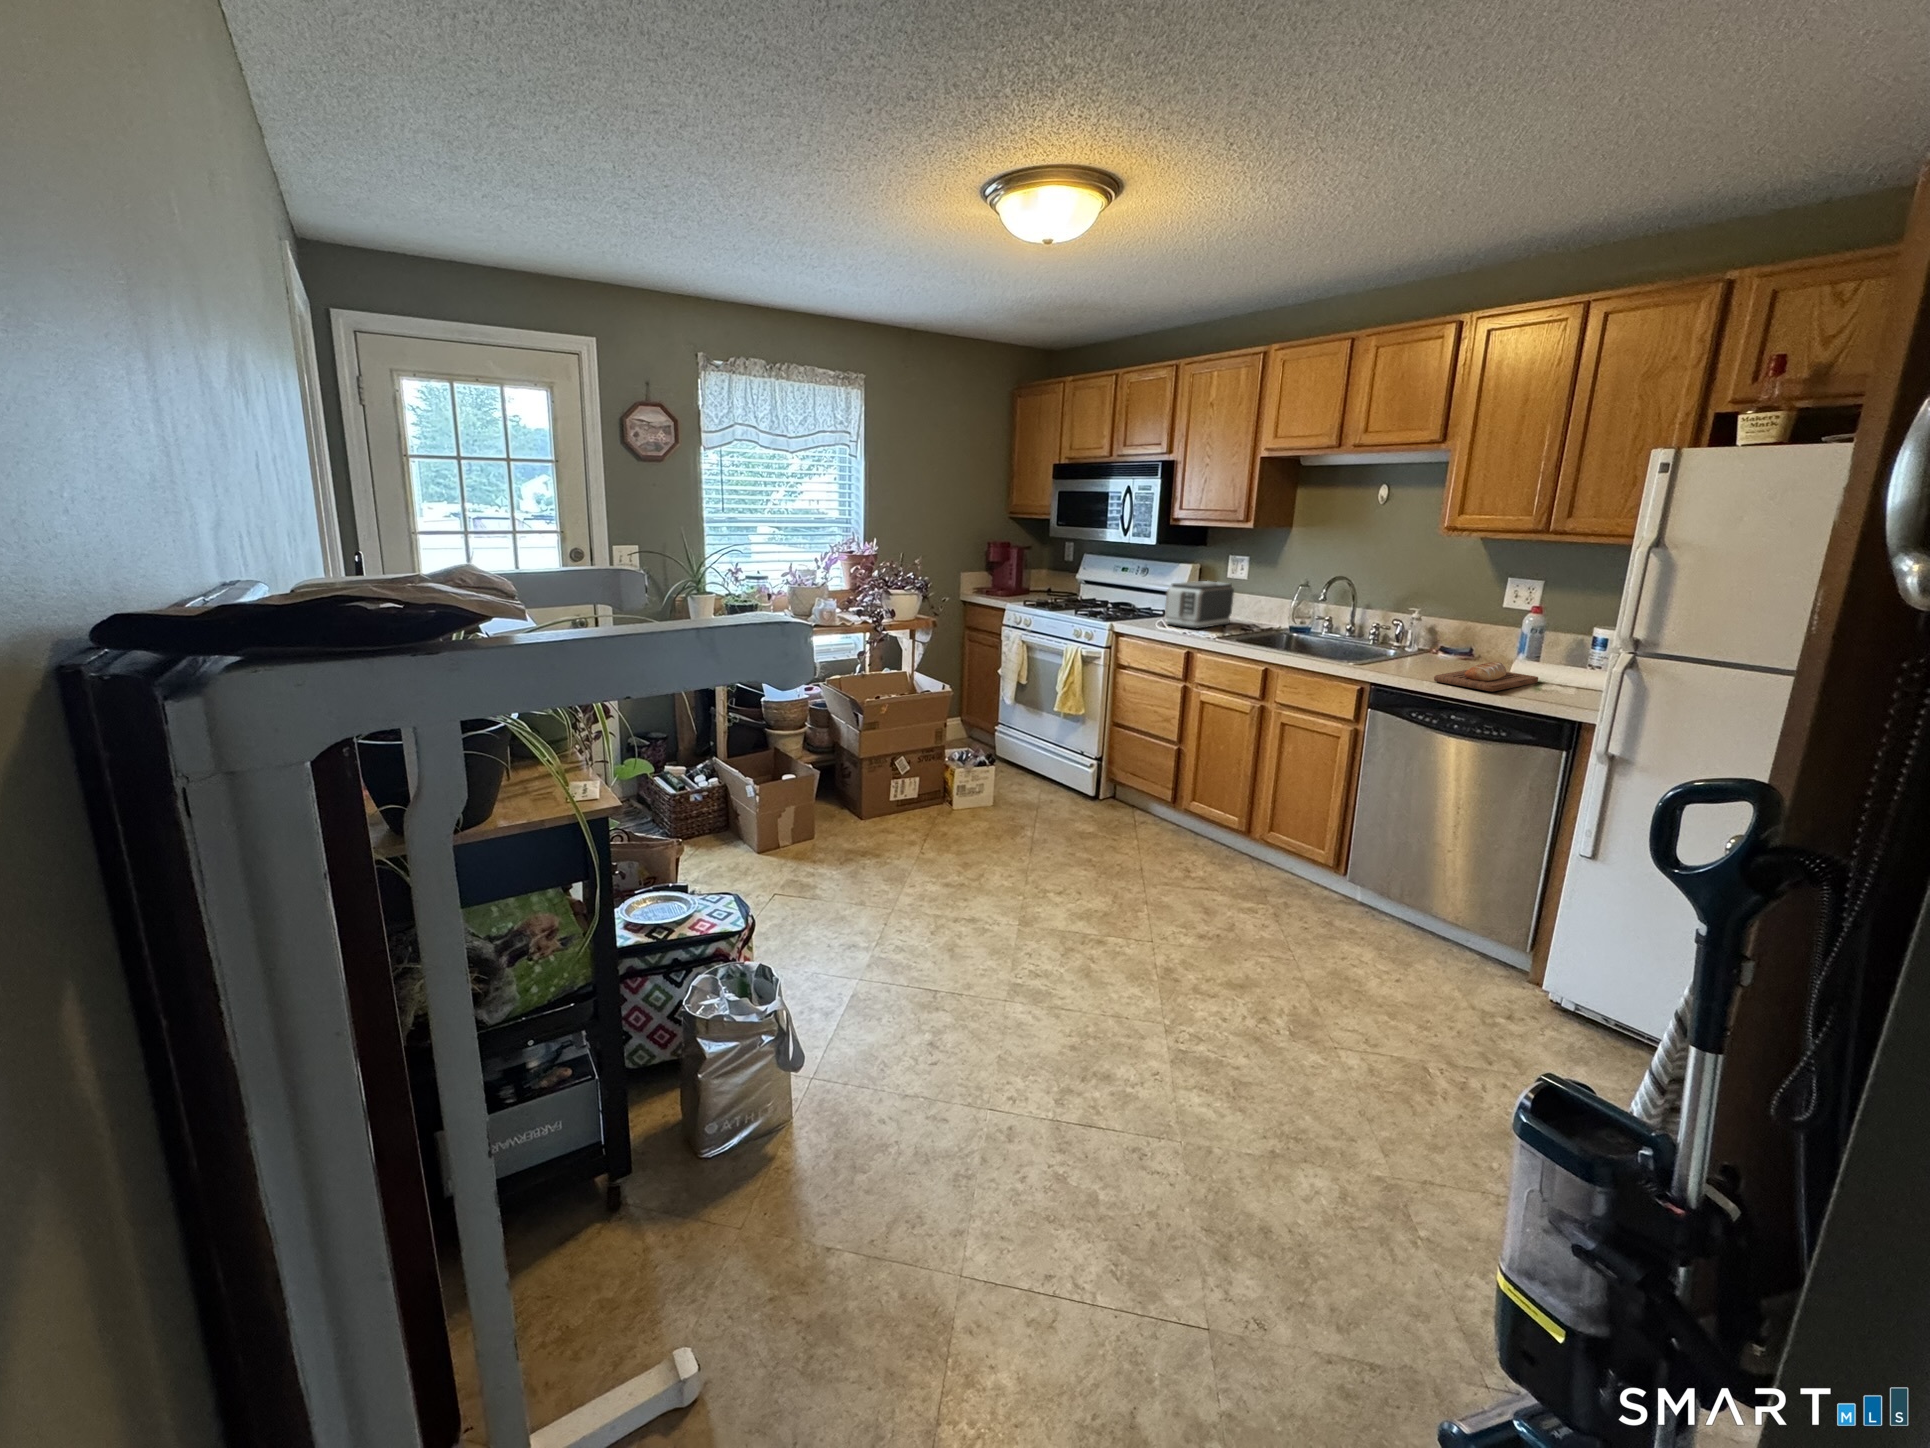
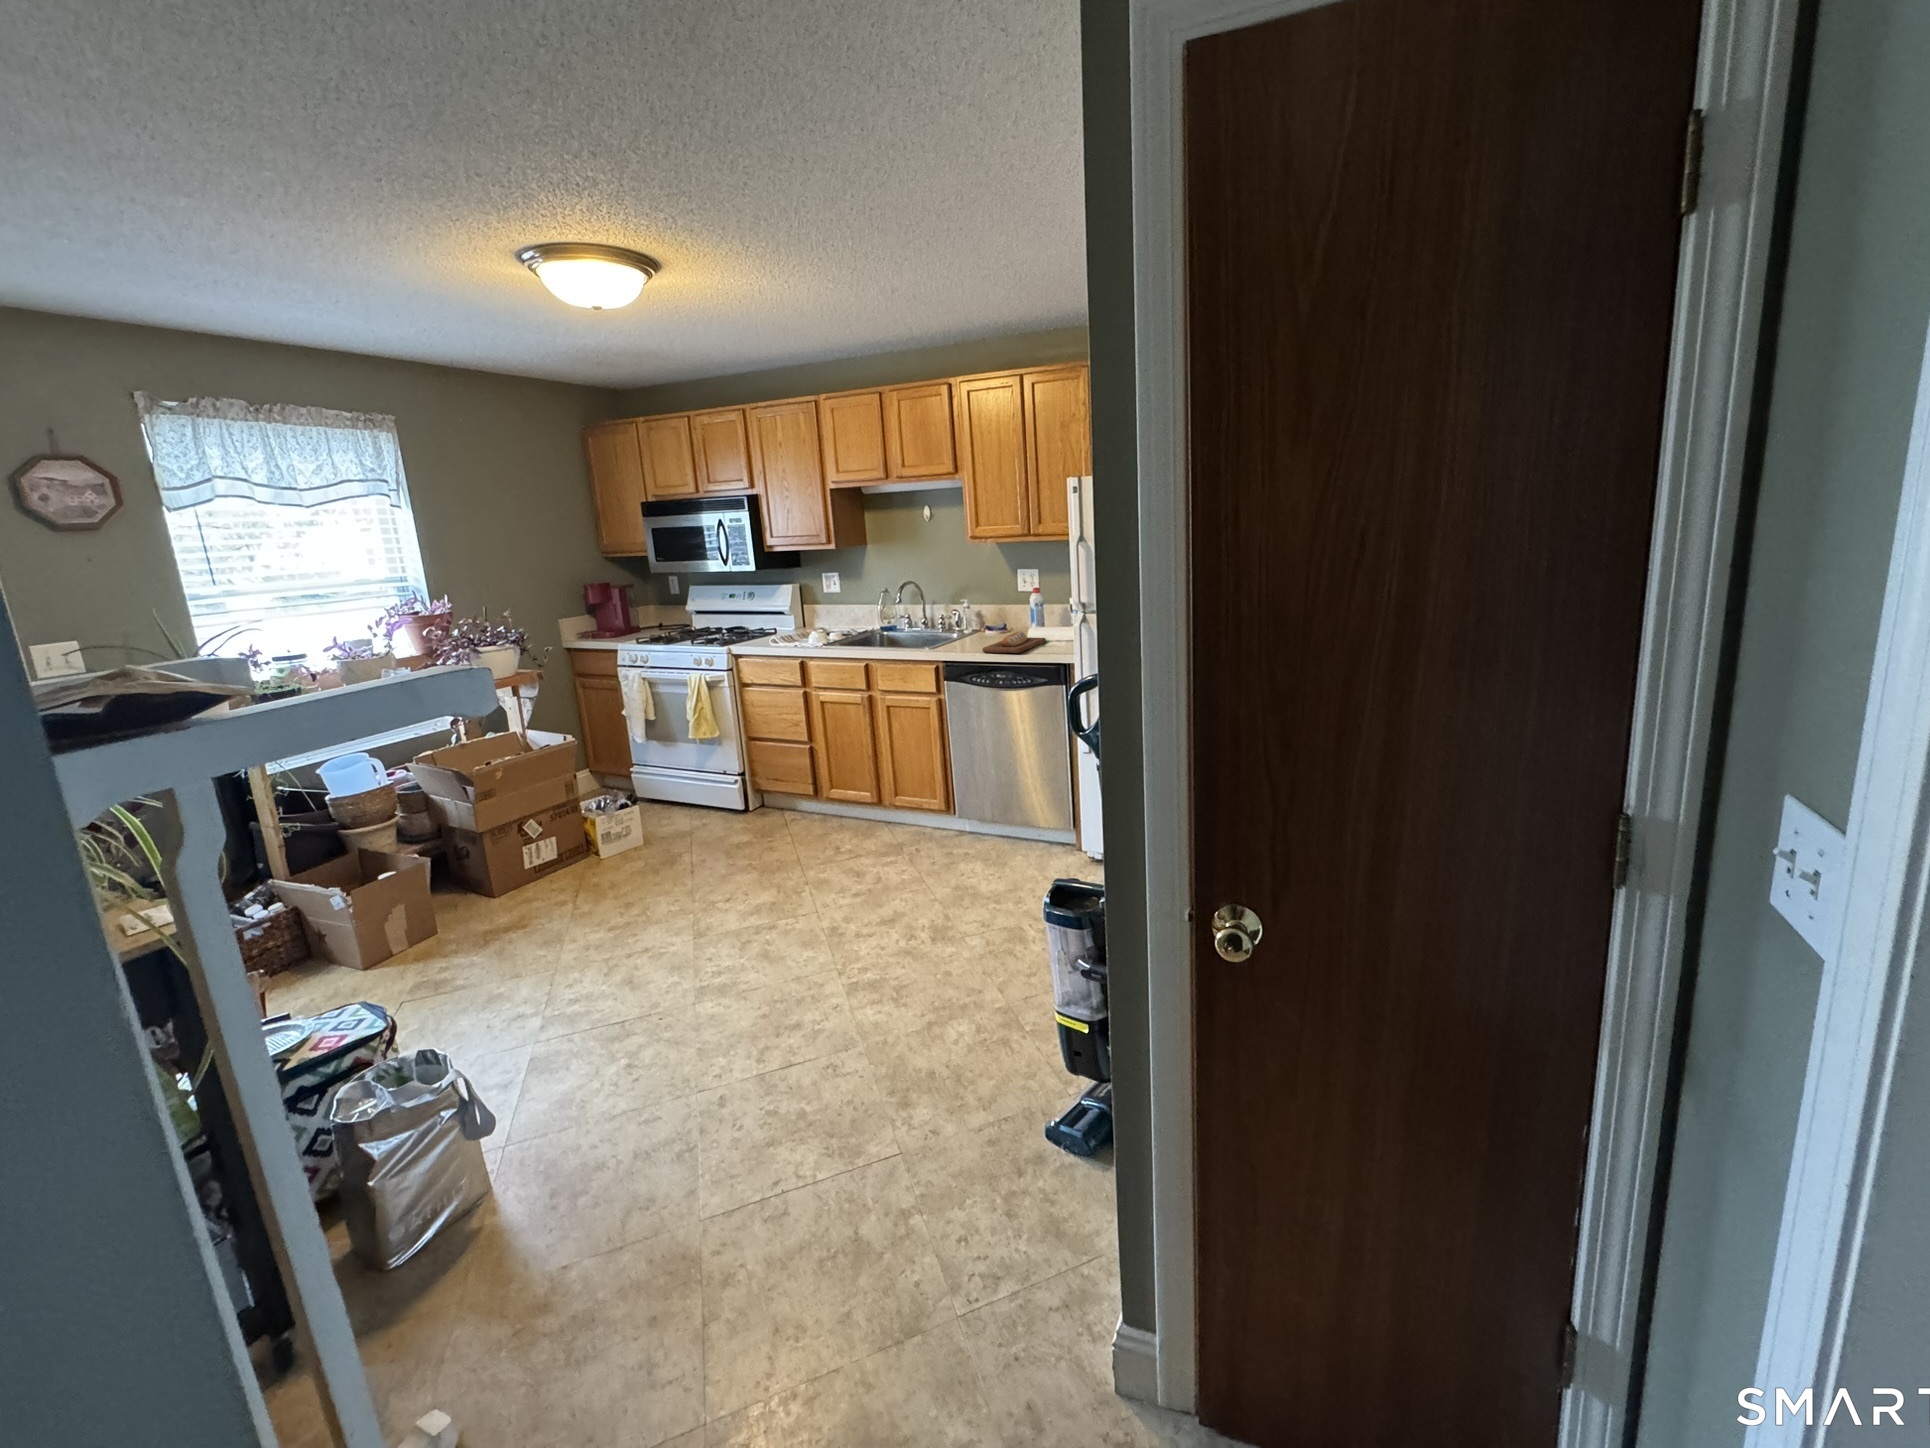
toaster: present [1165,581,1234,628] -> none [773,598,832,641]

